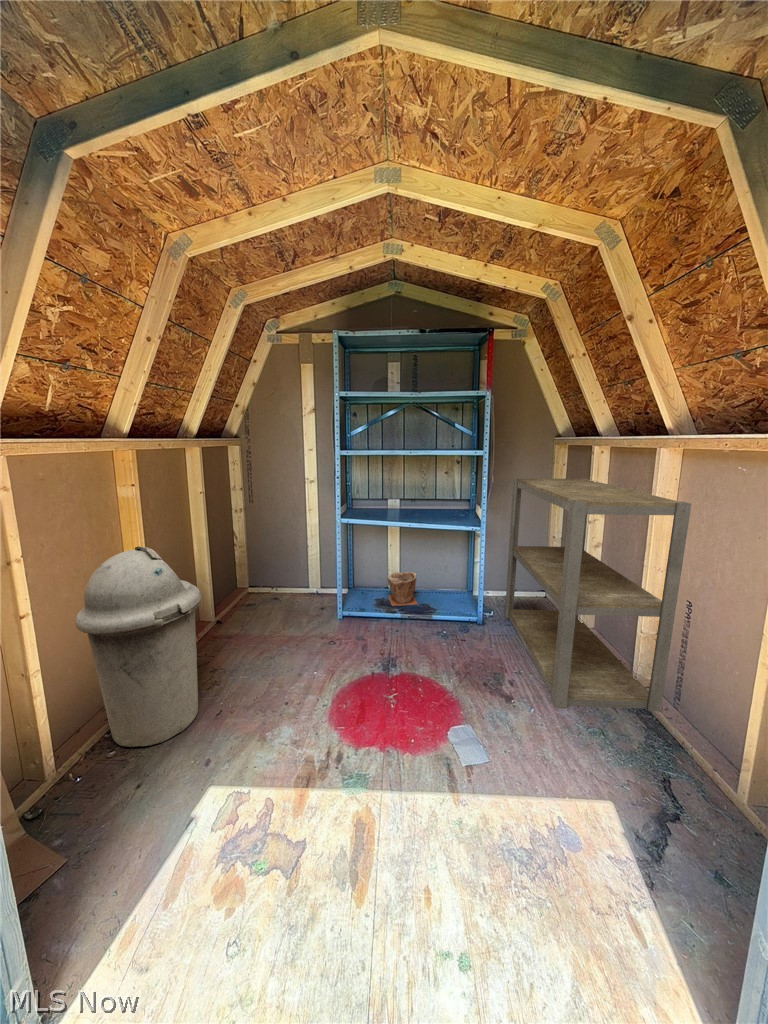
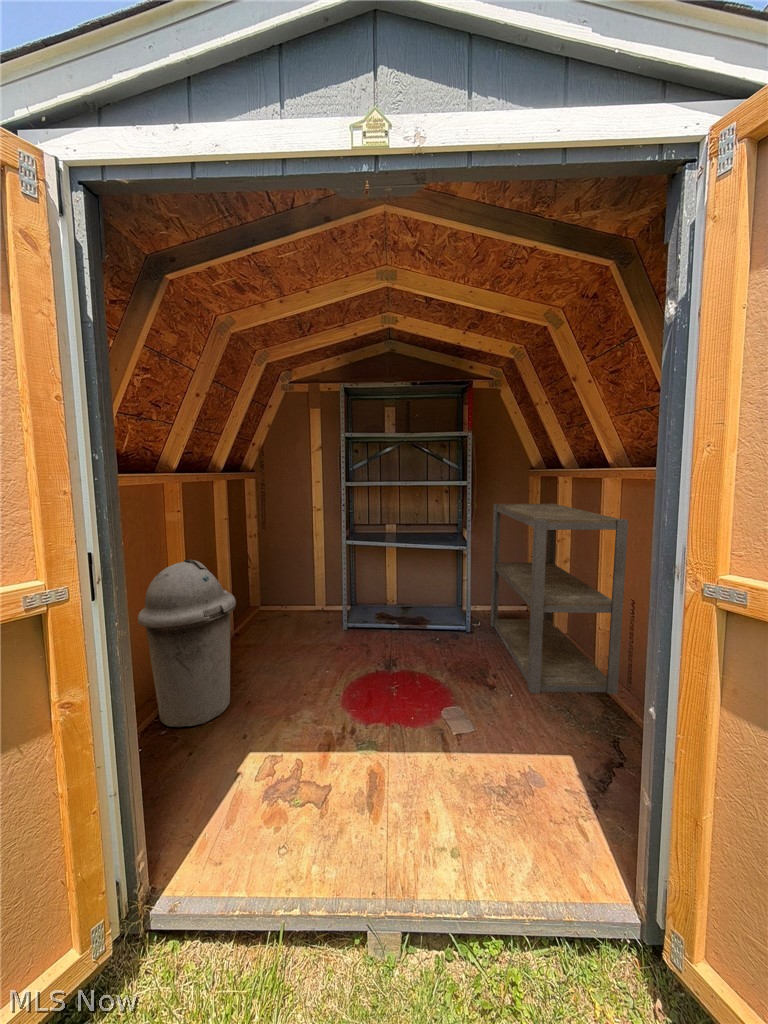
plant pot: present [387,572,417,606] -> none [386,588,414,618]

